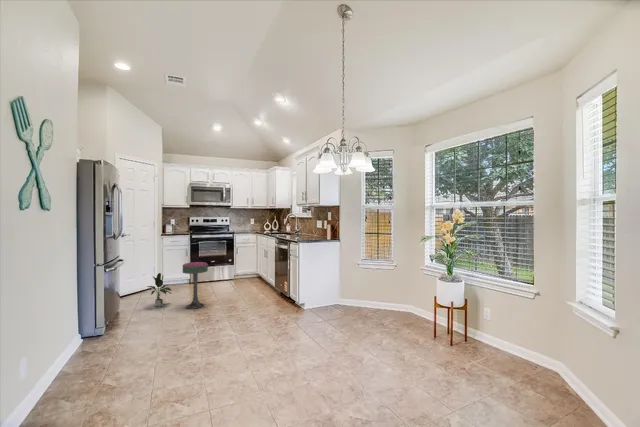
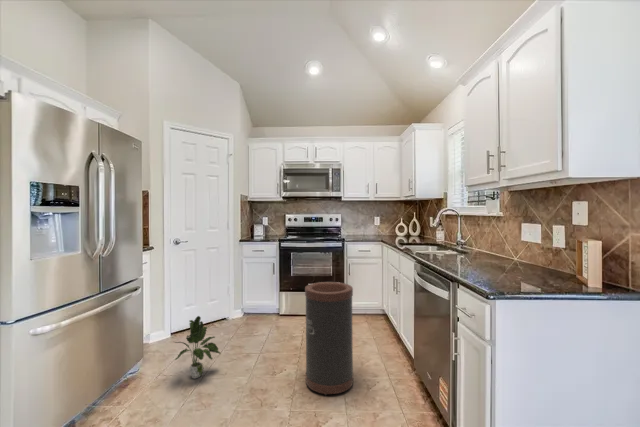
trash can: none [223,251,247,302] -> present [305,282,353,395]
bar stool: present [183,262,208,309] -> none [224,303,272,404]

